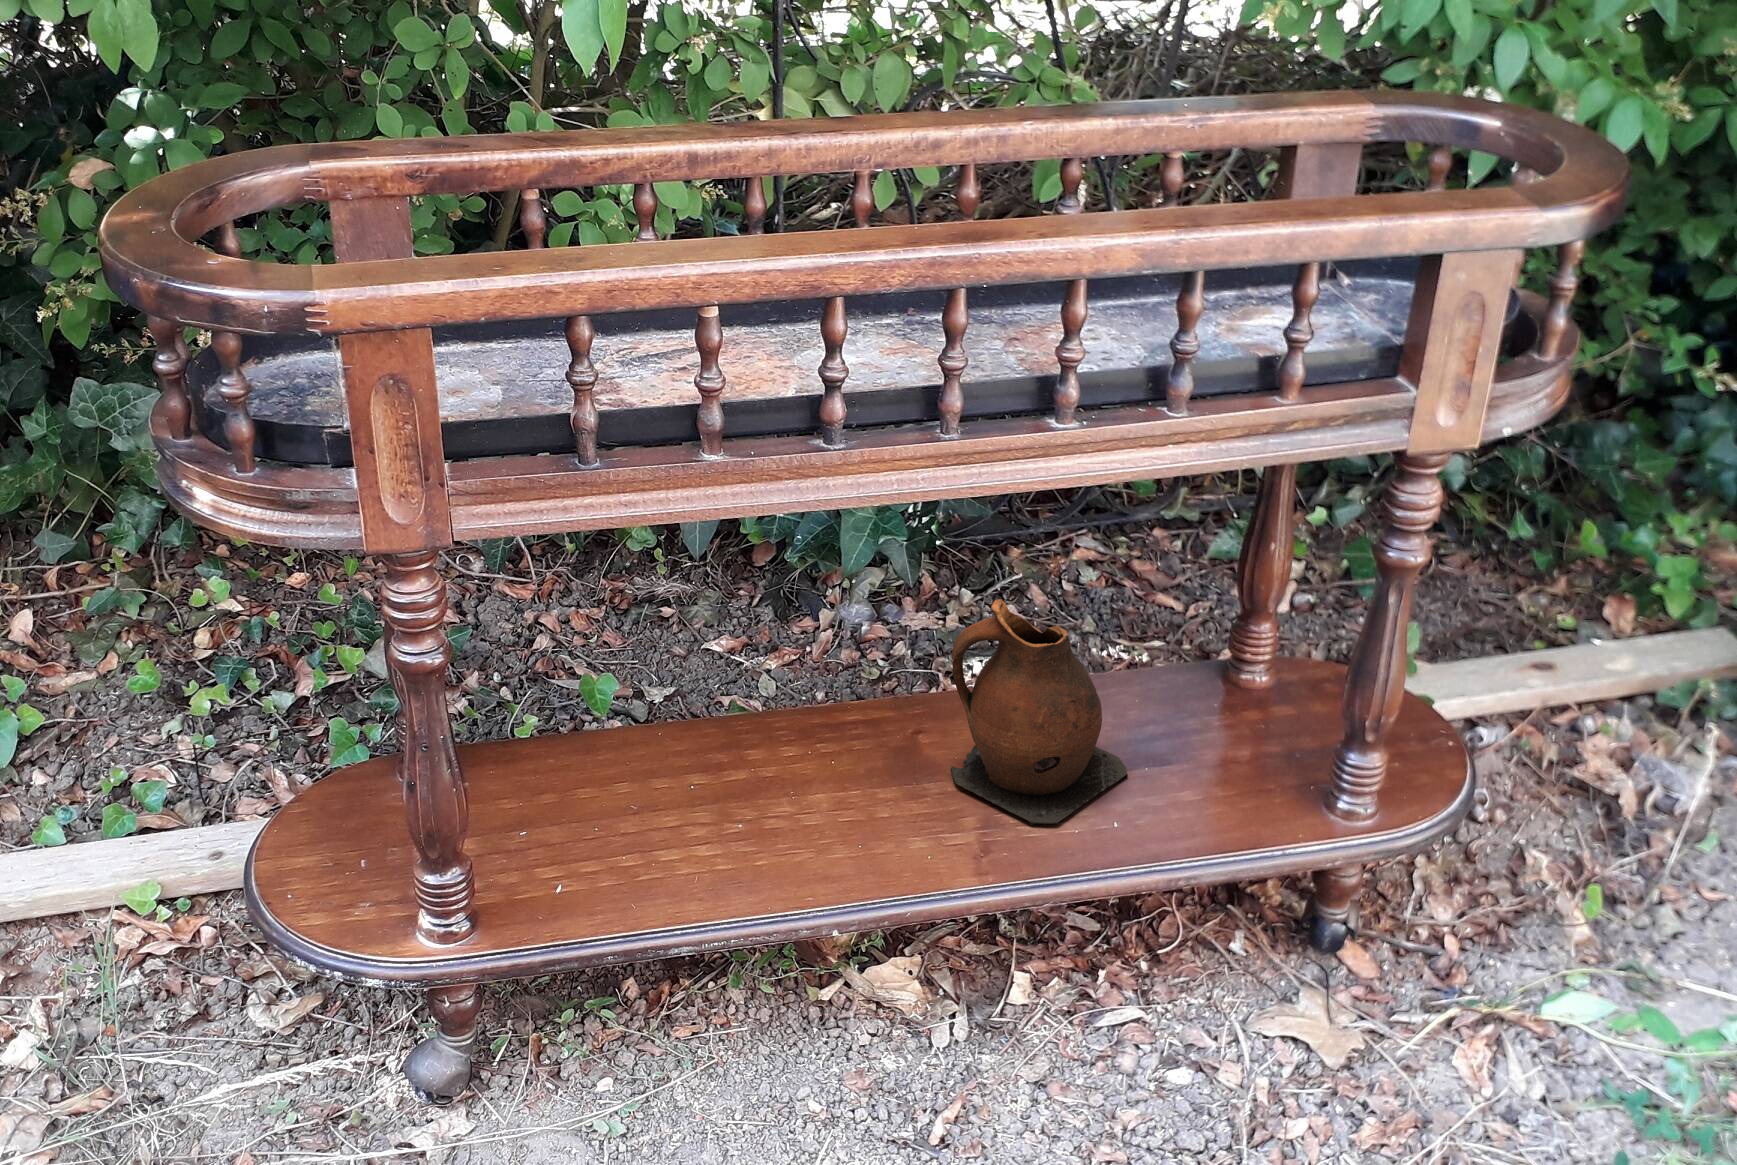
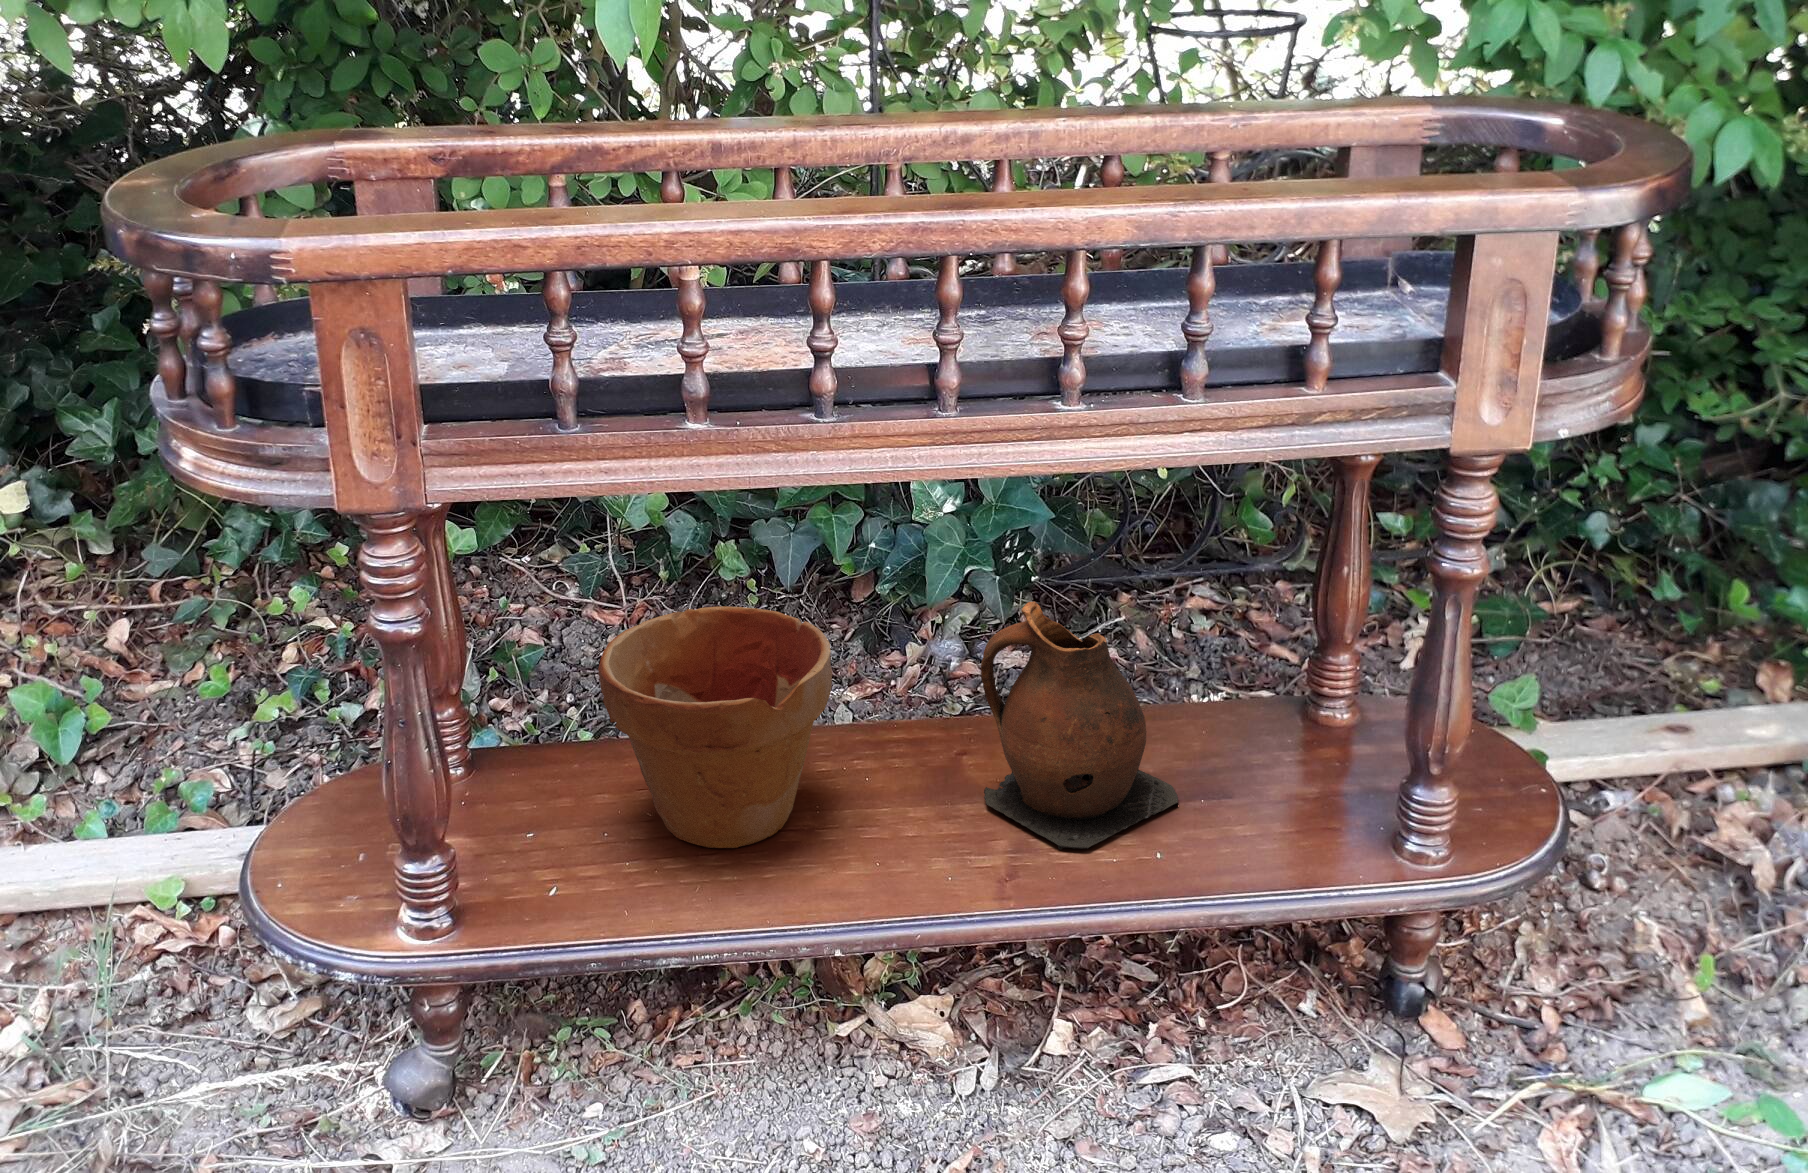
flower pot: none [603,609,819,840] -> present [598,606,832,848]

